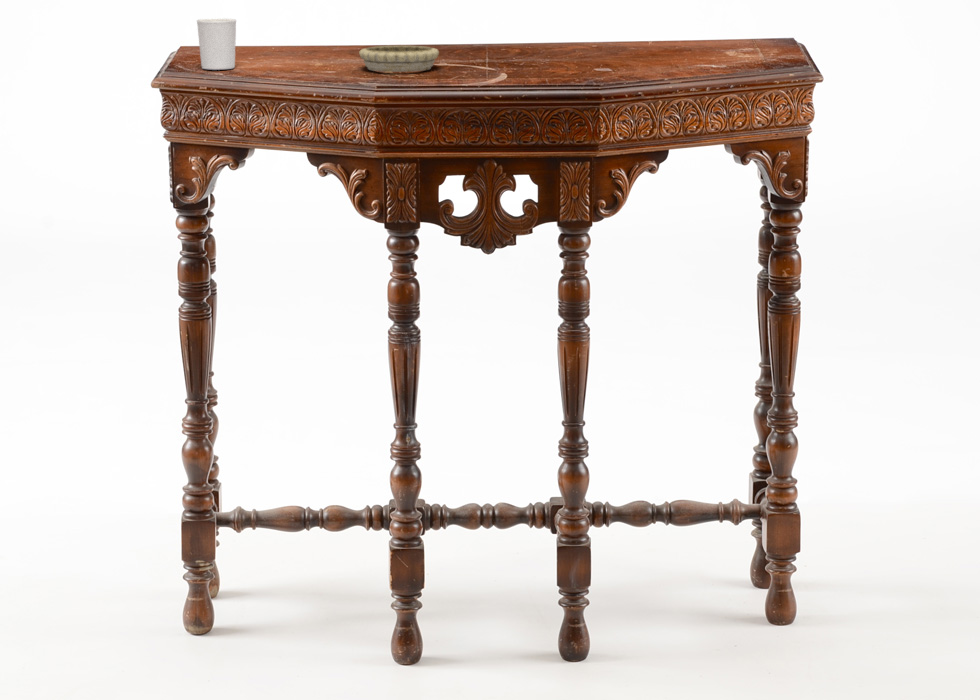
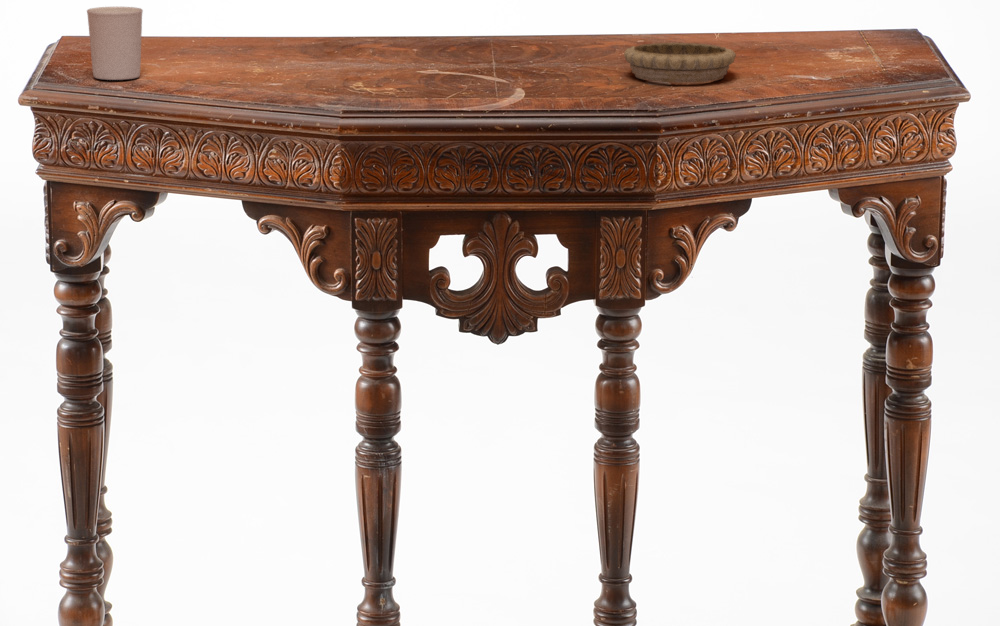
decorative bowl: present [359,45,439,72] -> present [624,43,736,83]

